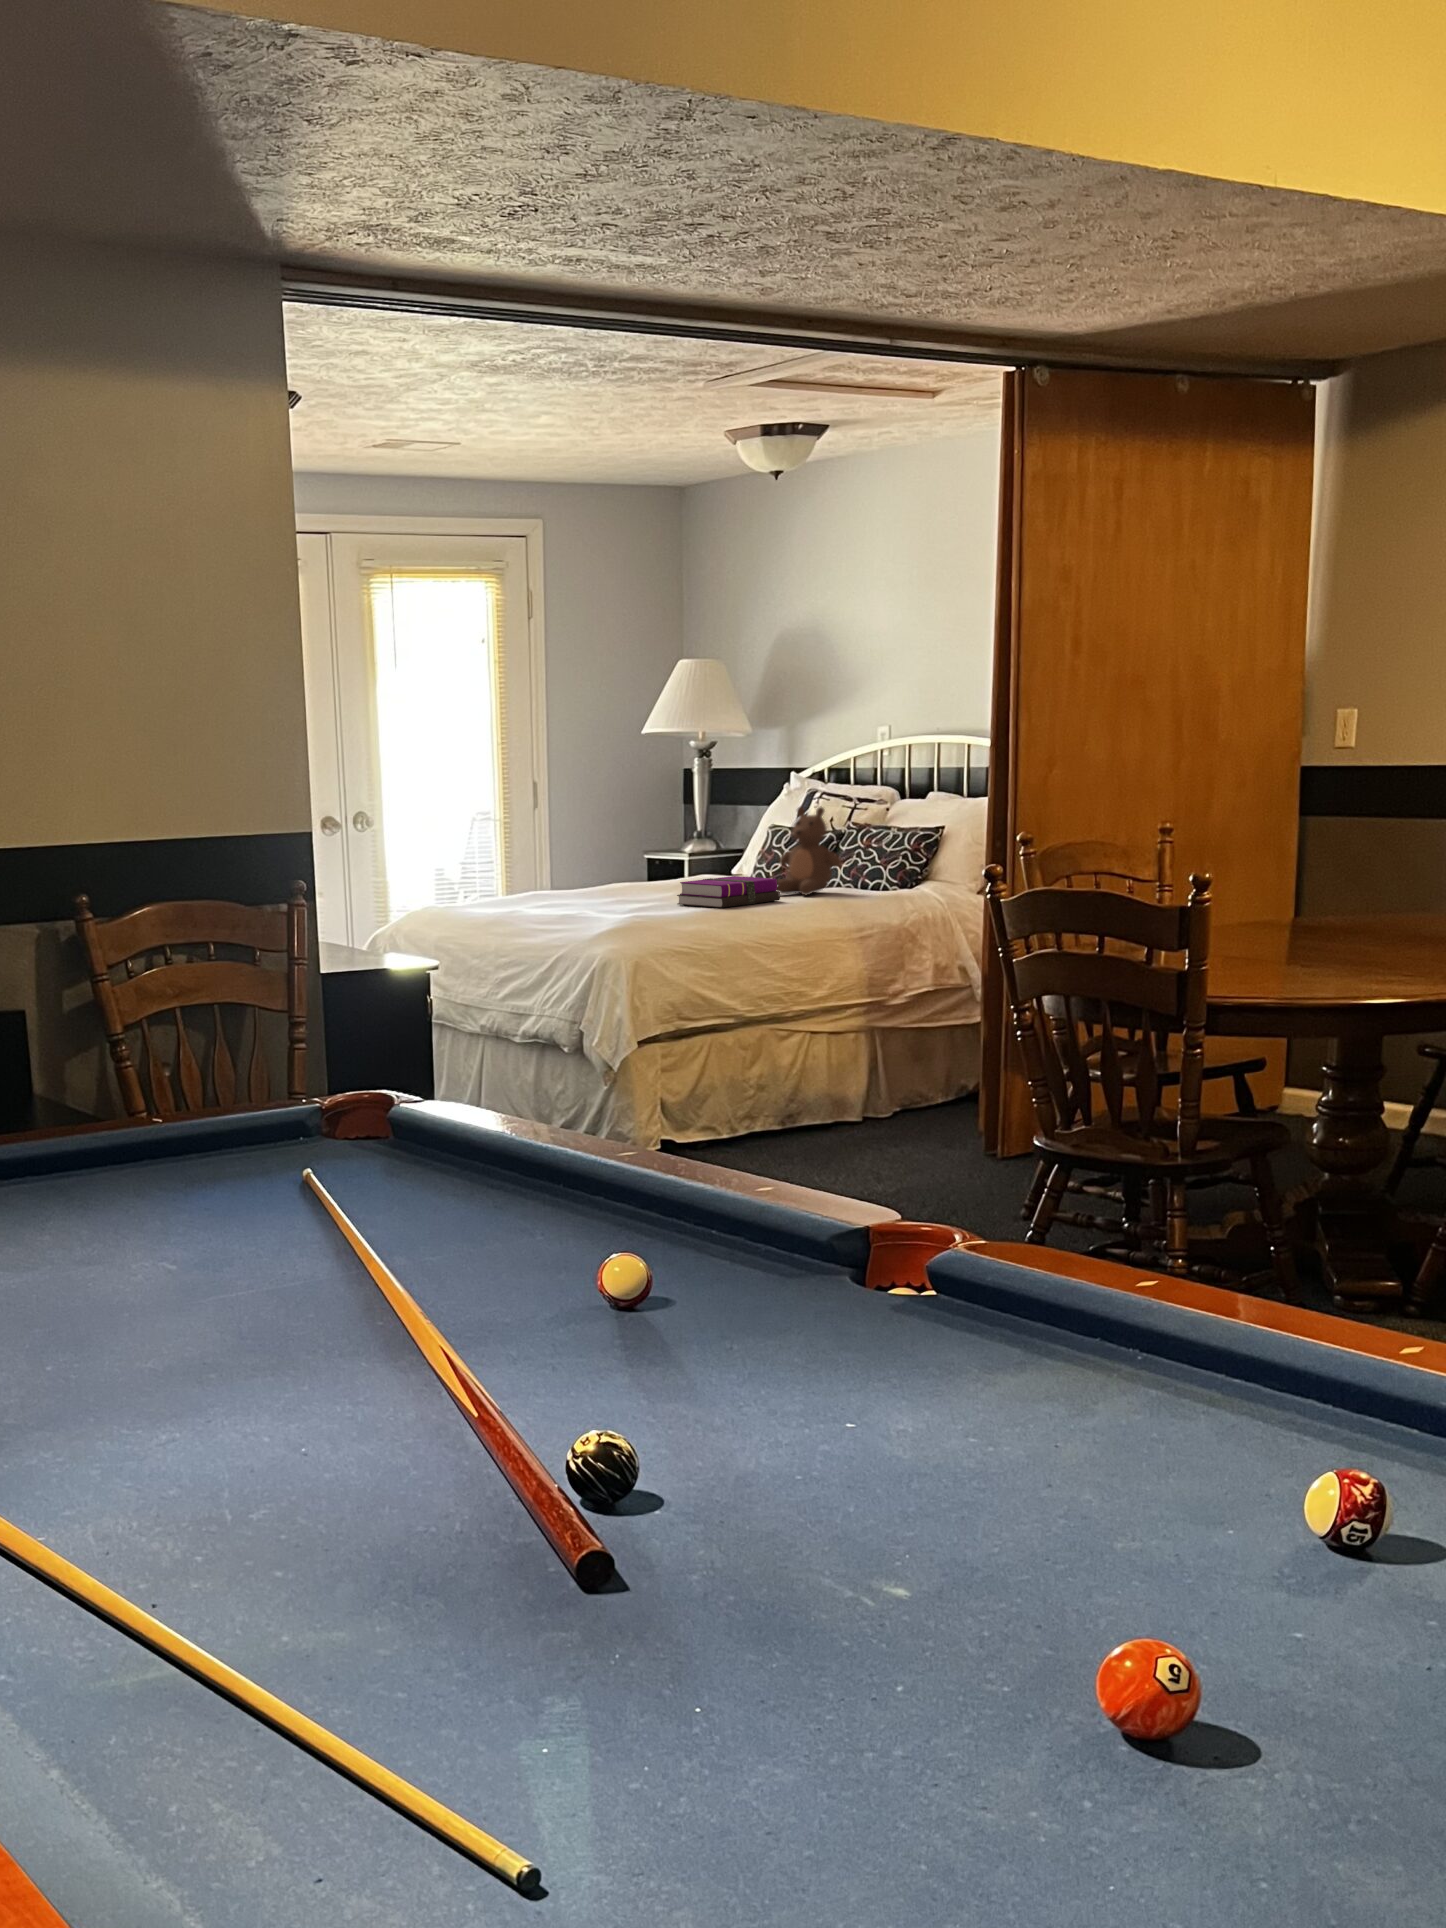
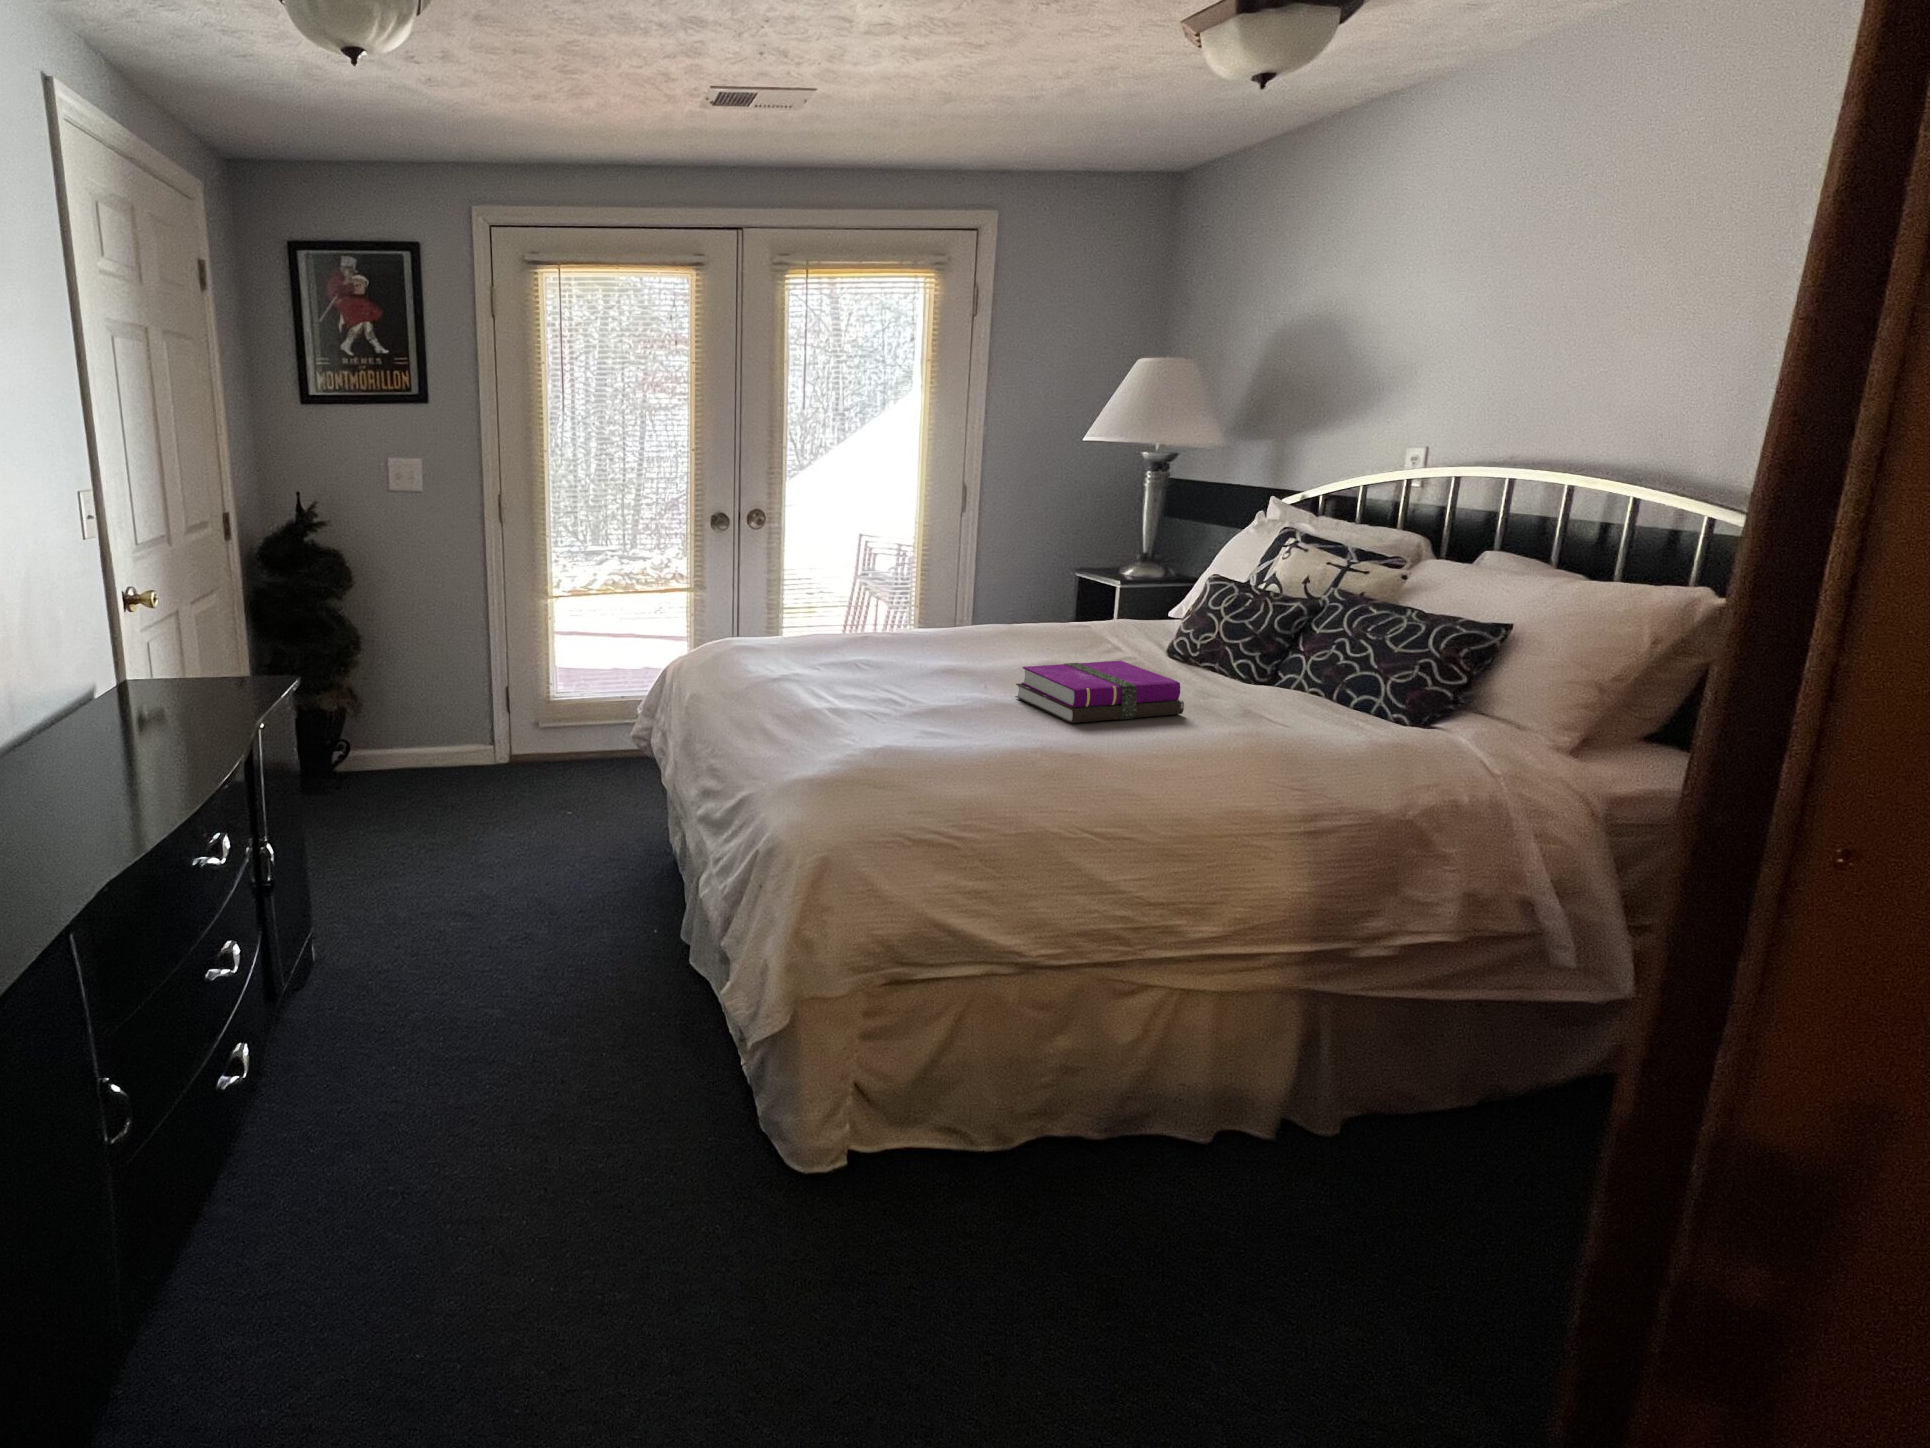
teddy bear: present [777,806,841,895] -> none [1182,568,1305,705]

